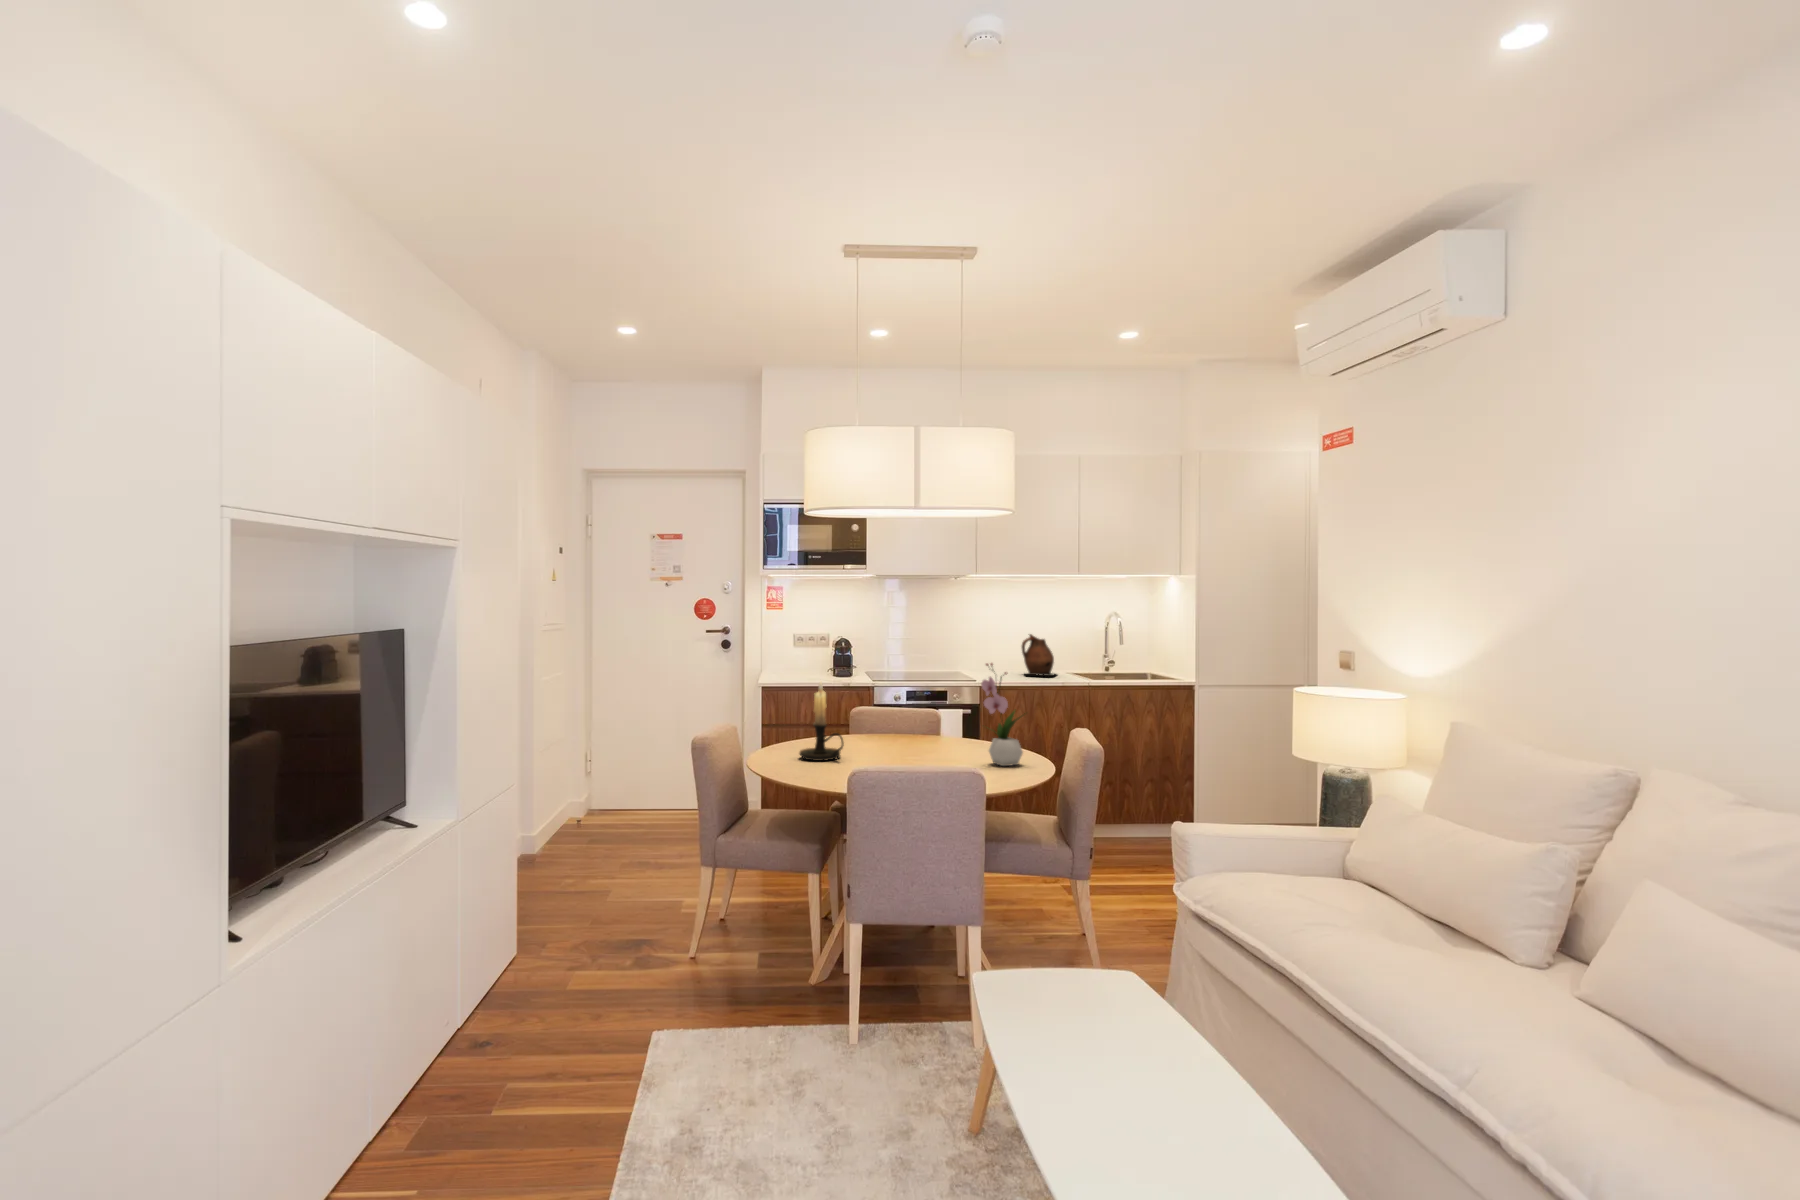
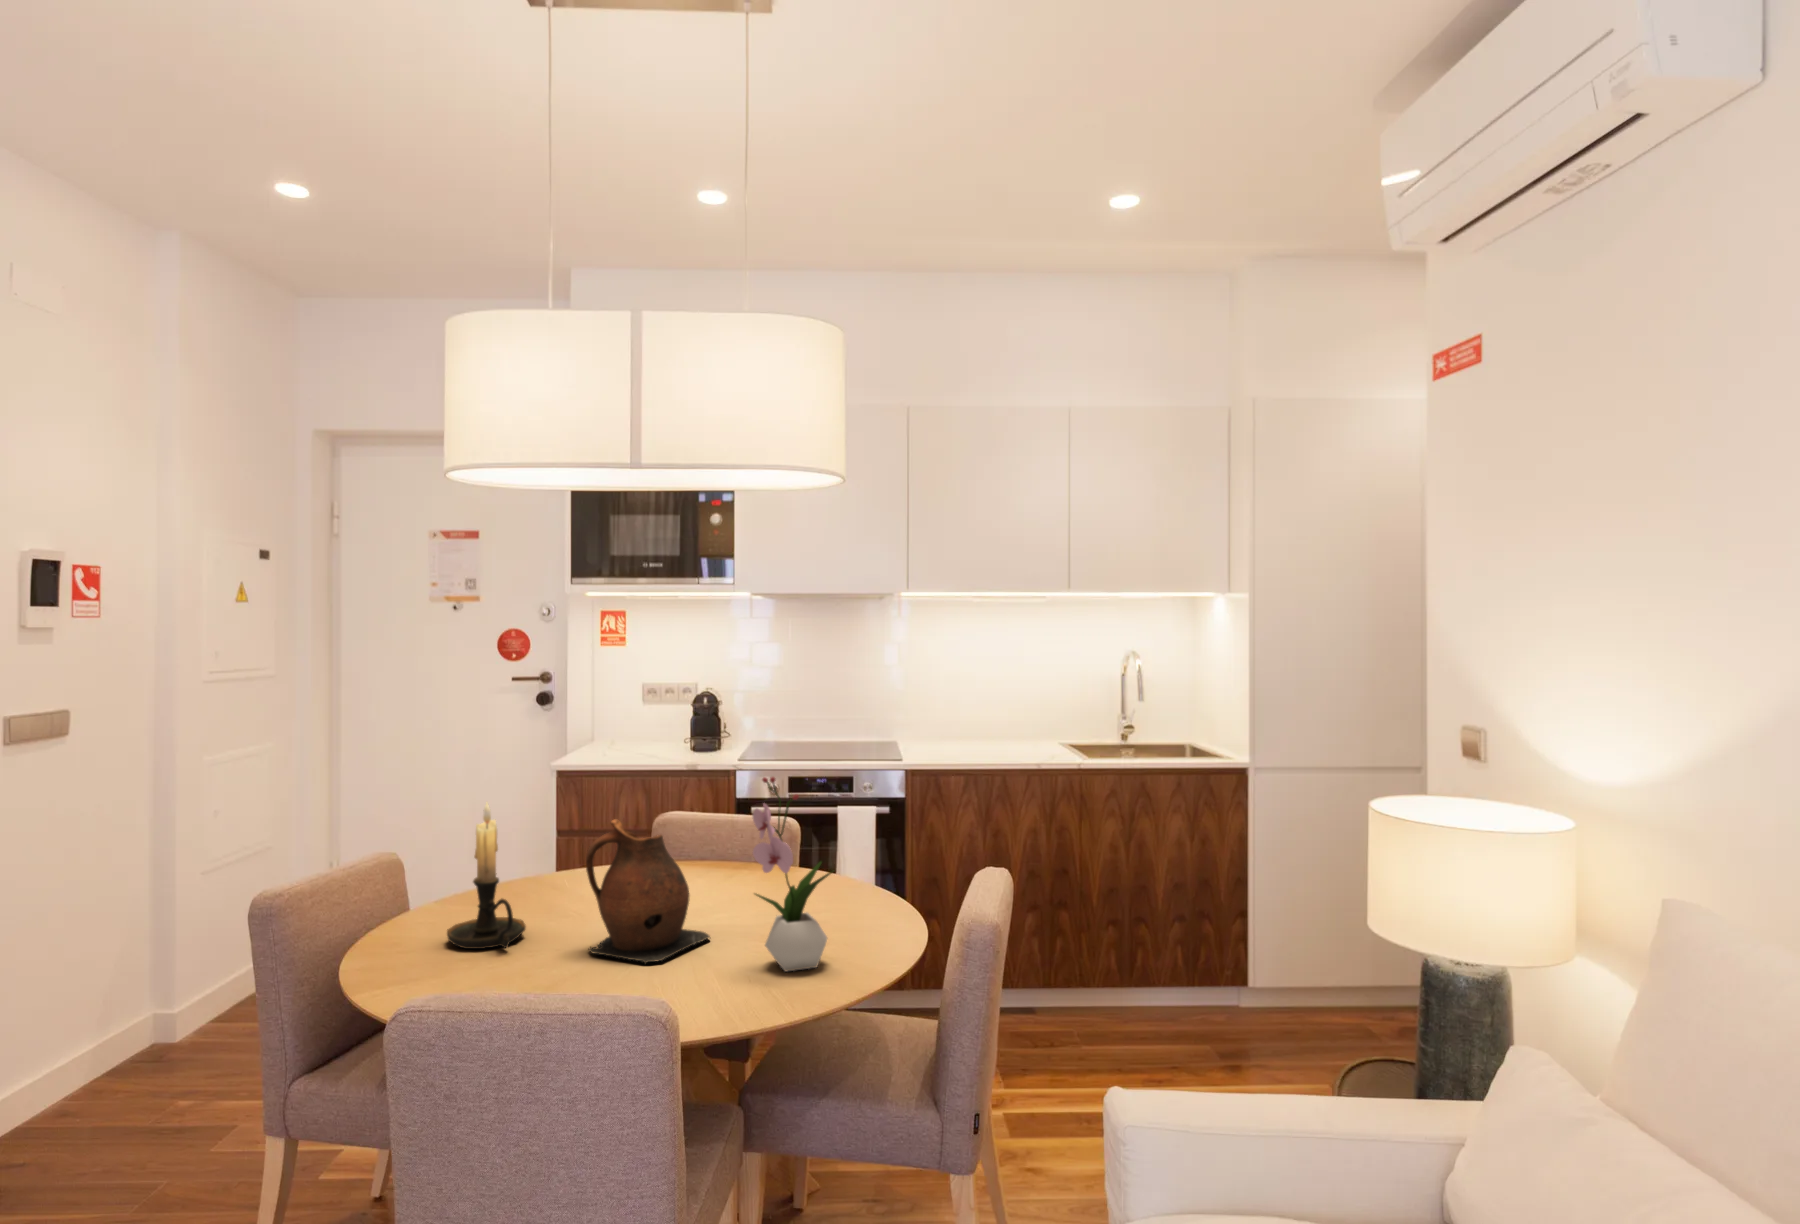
ceramic pitcher: present [1022,634,1055,676] -> present [586,819,710,964]

